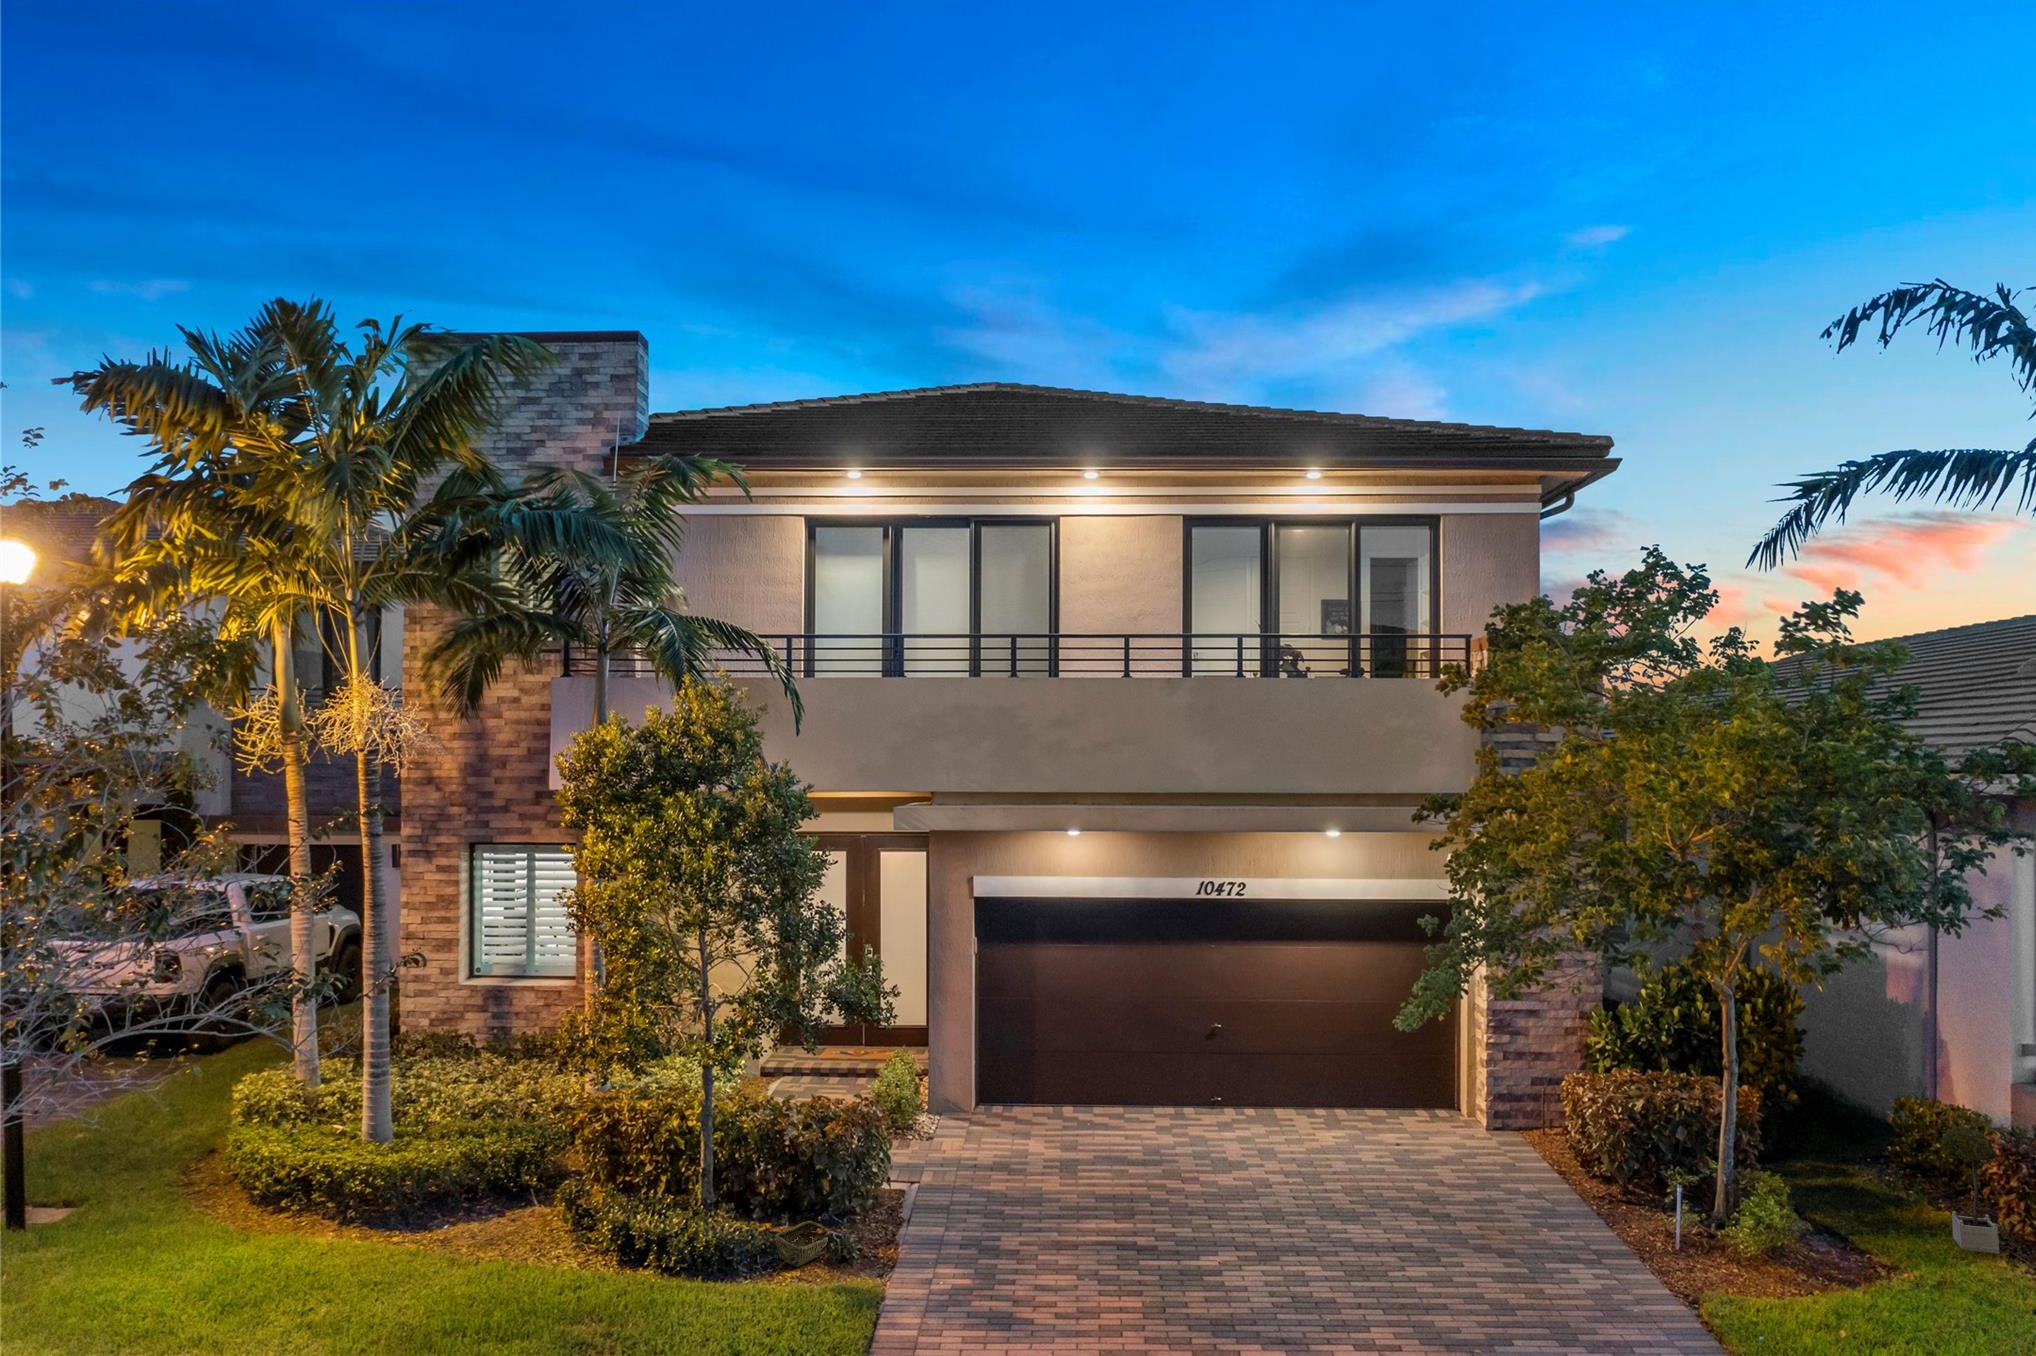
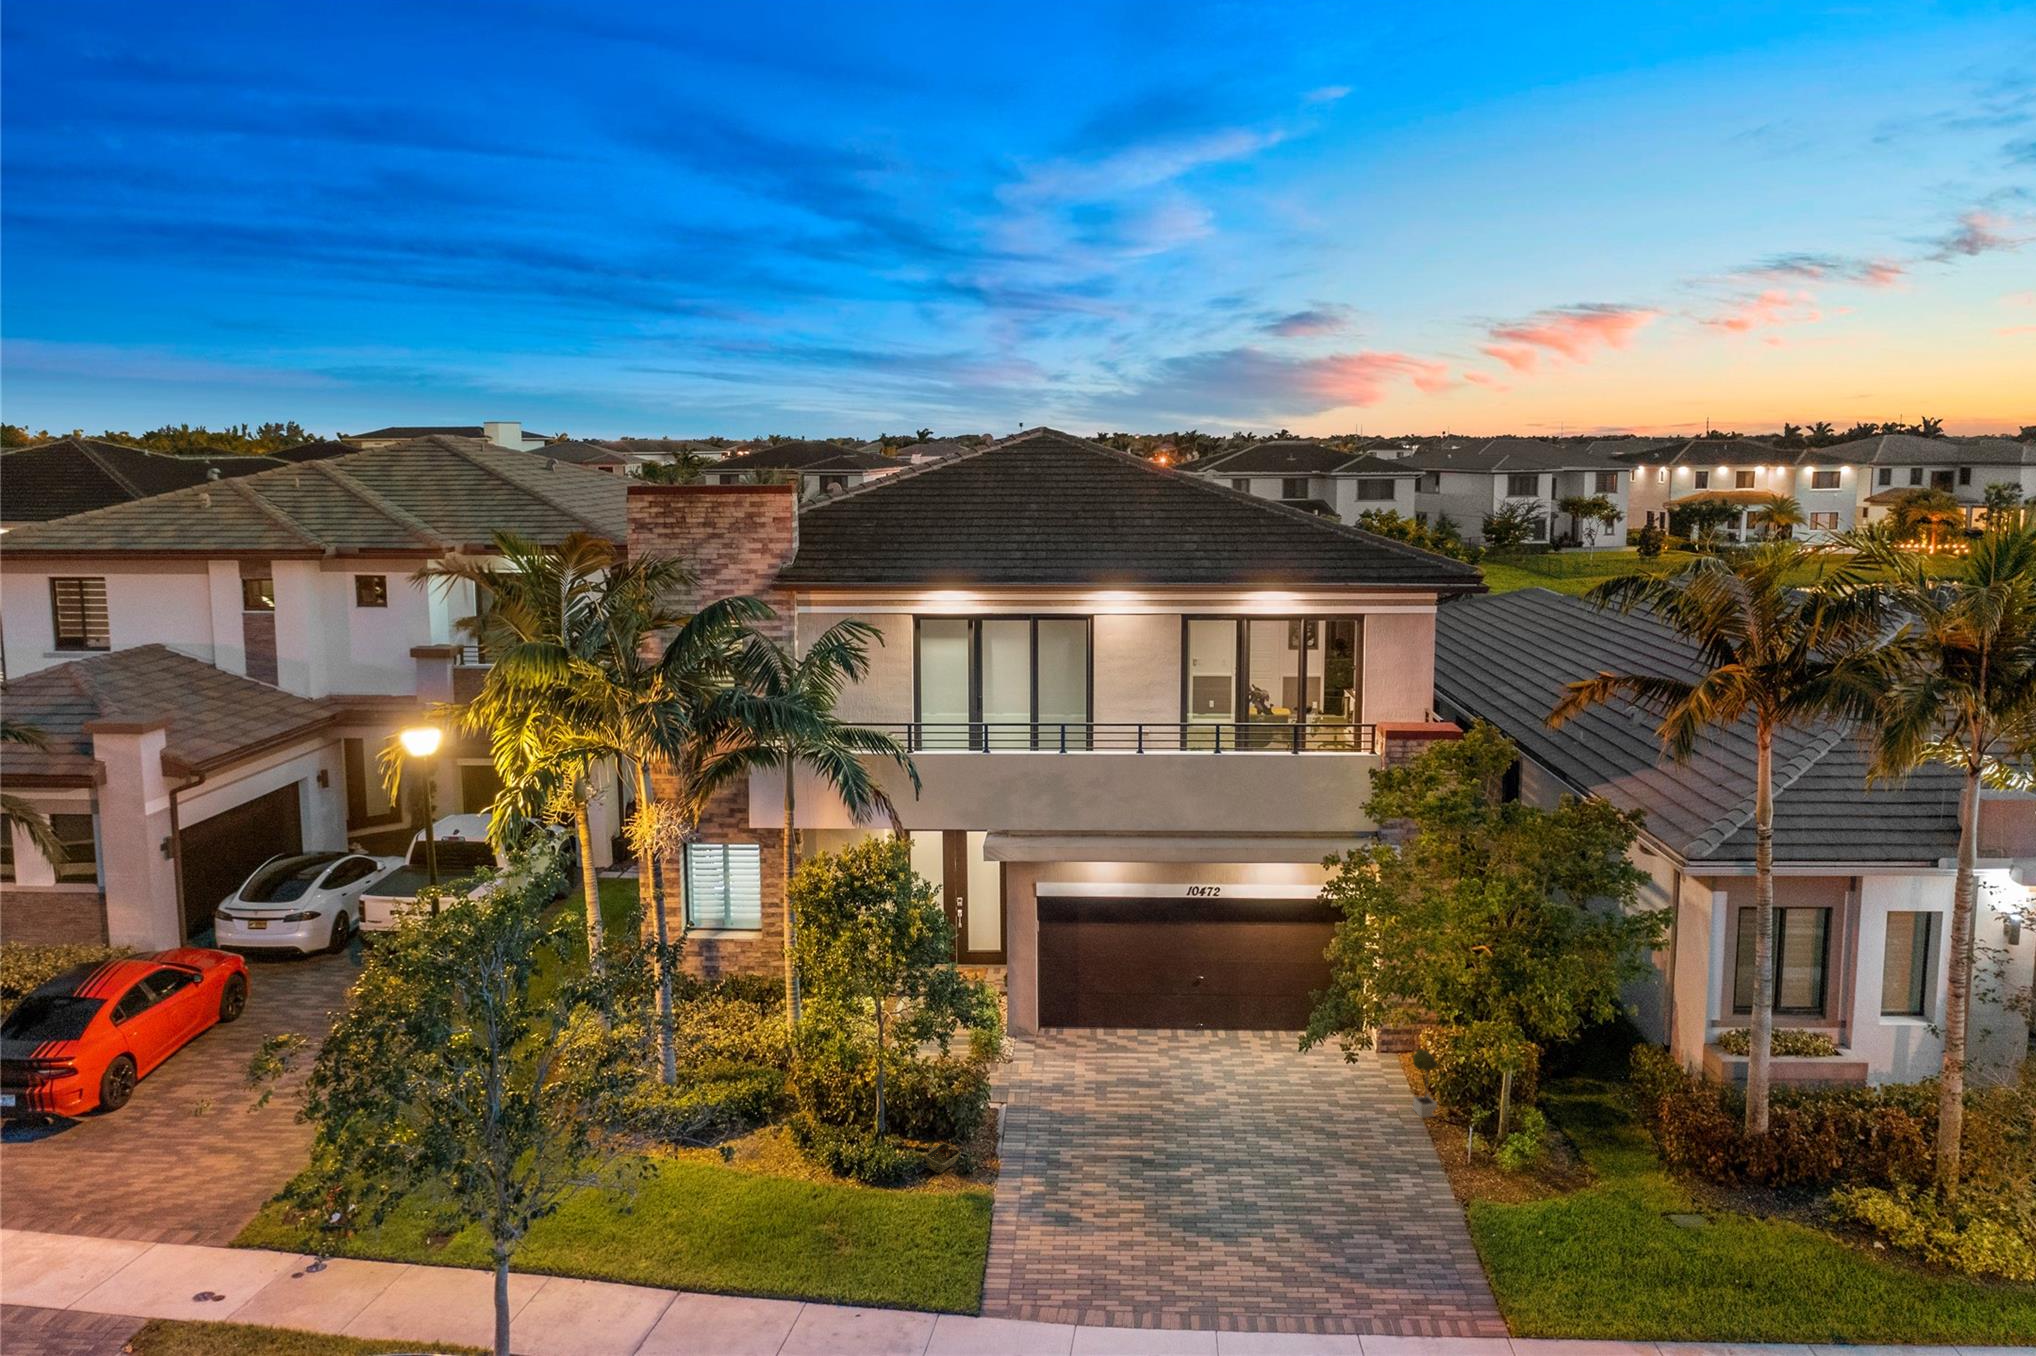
potted tree: present [1941,1124,2001,1254] -> present [1413,1049,1438,1118]

